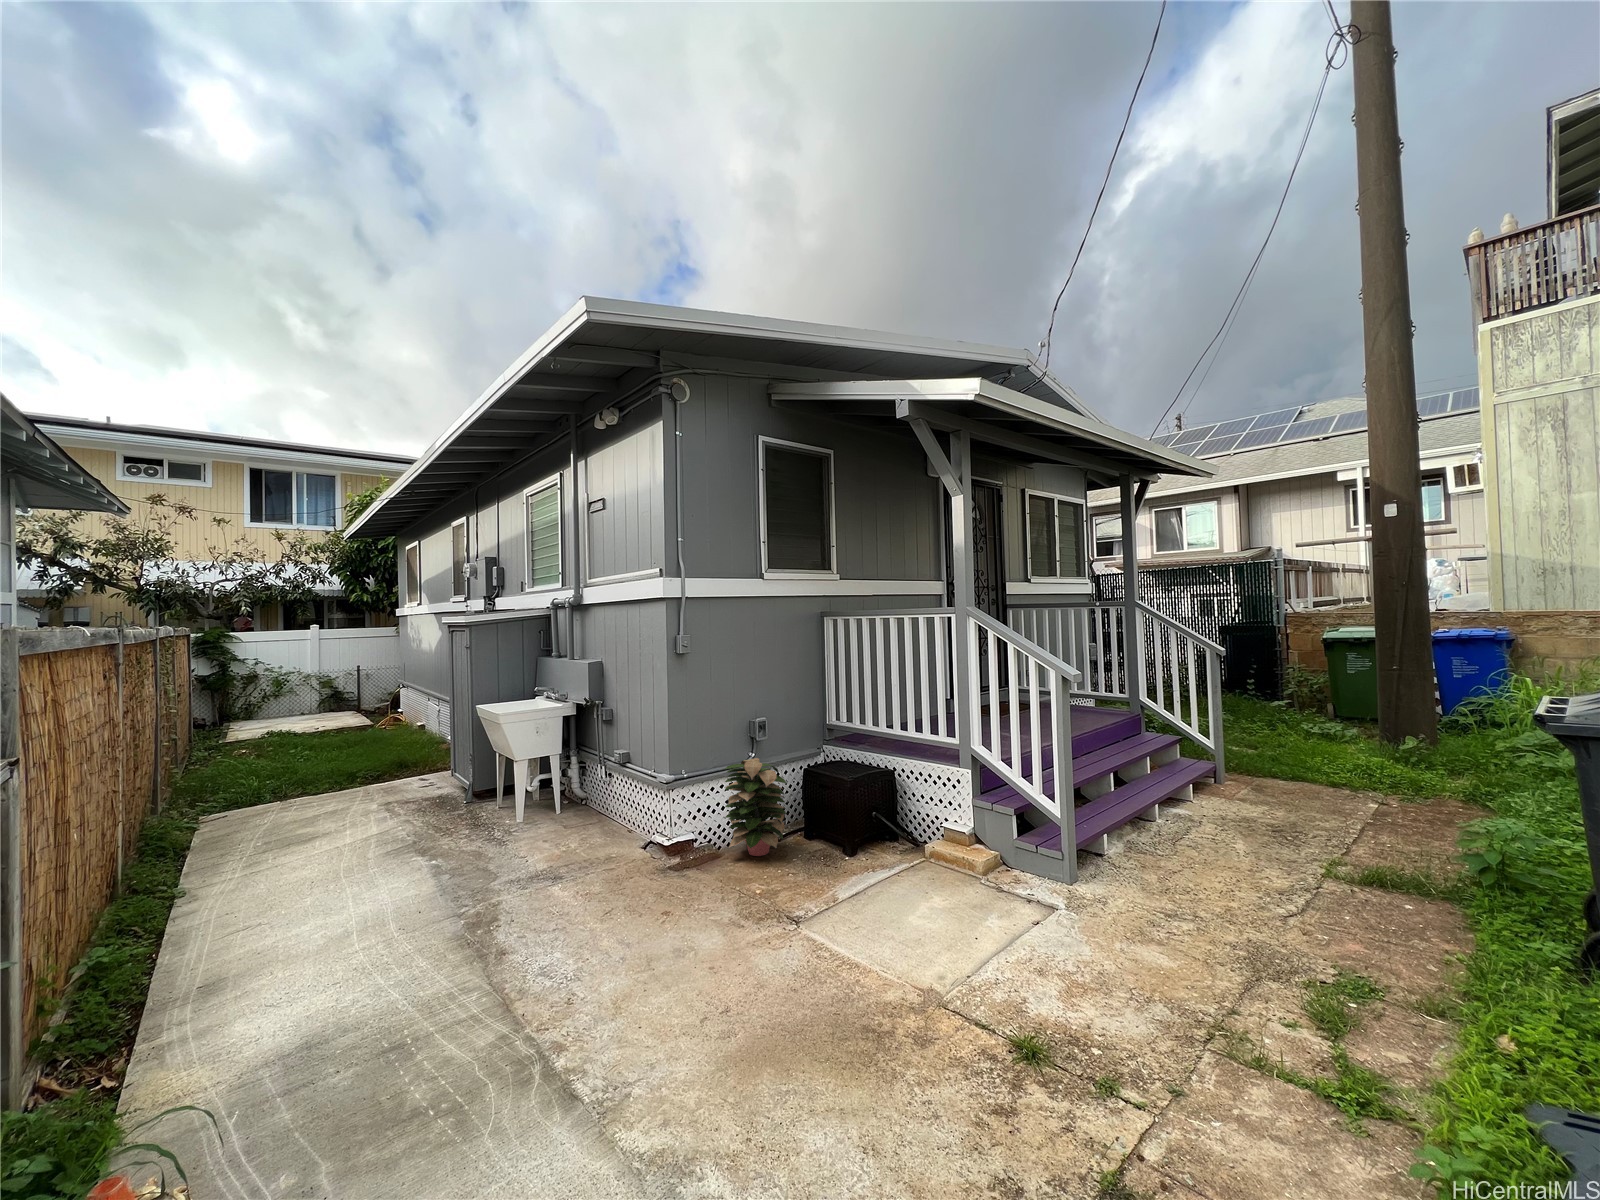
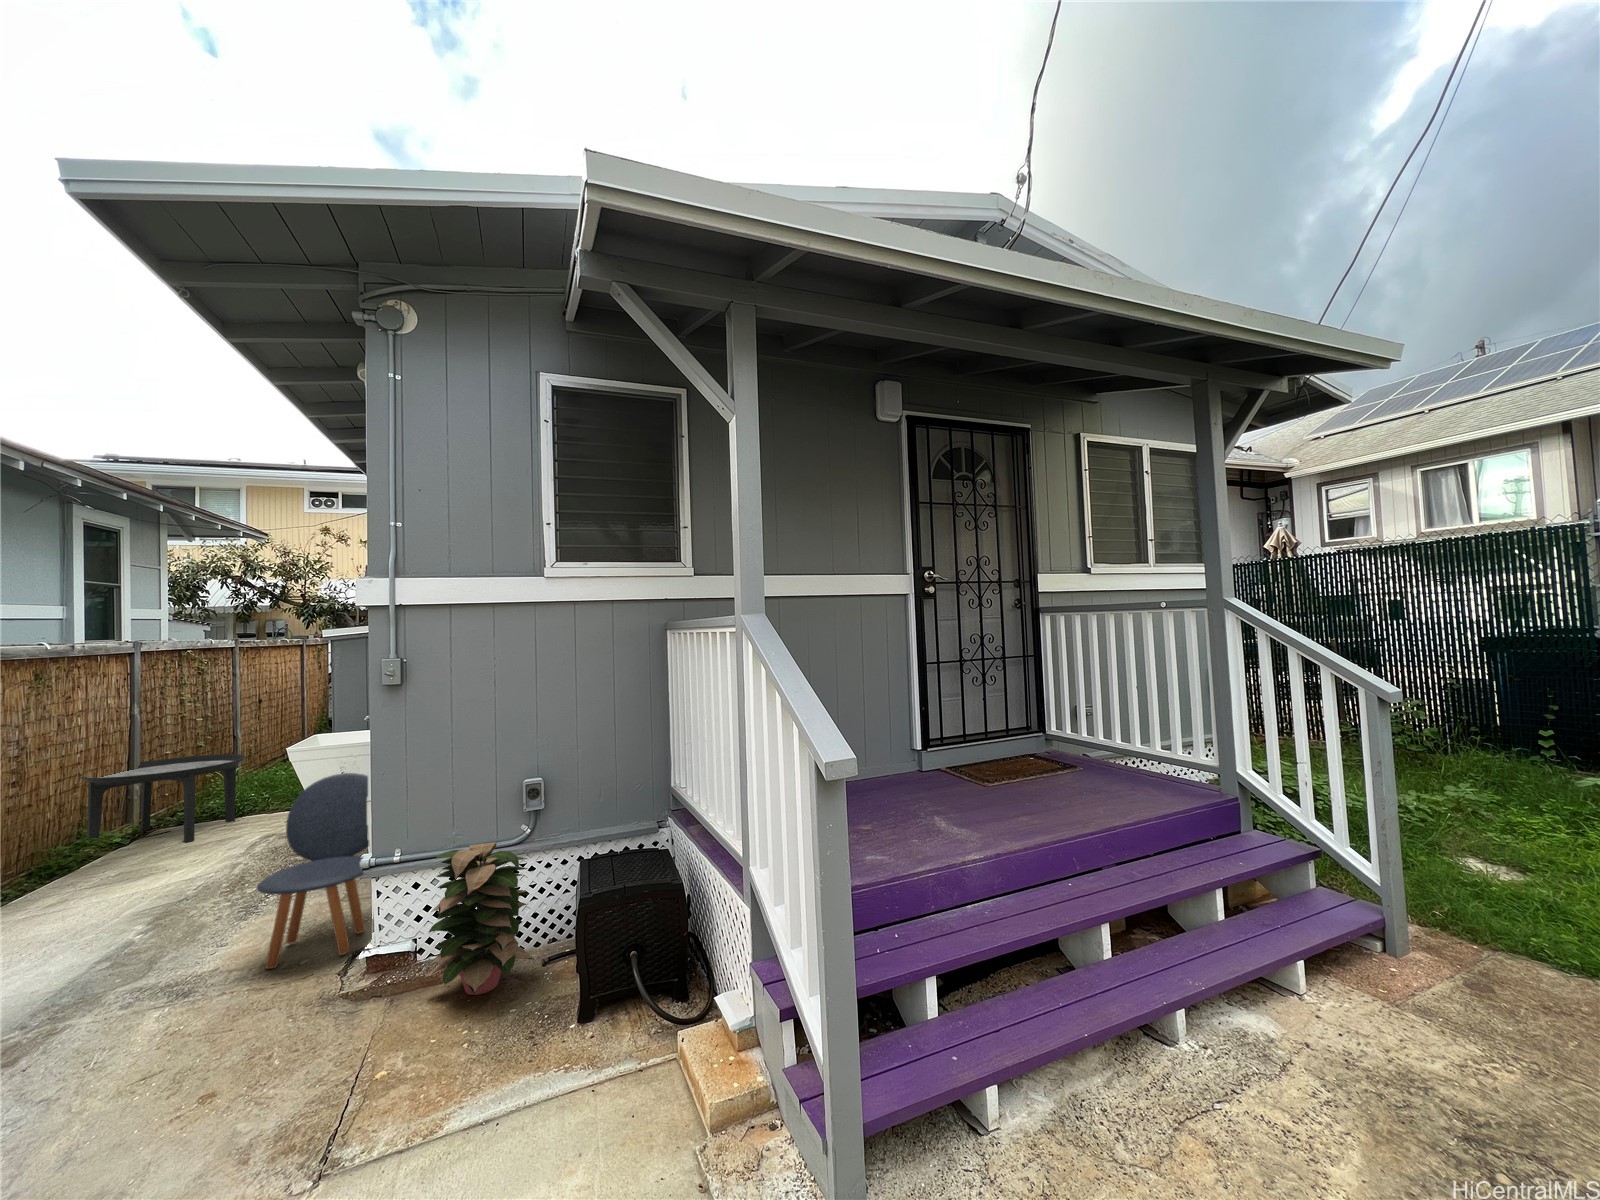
chair: none [543,727,631,865] -> present [257,773,369,969]
round table: none [159,737,315,833] -> present [80,754,246,851]

